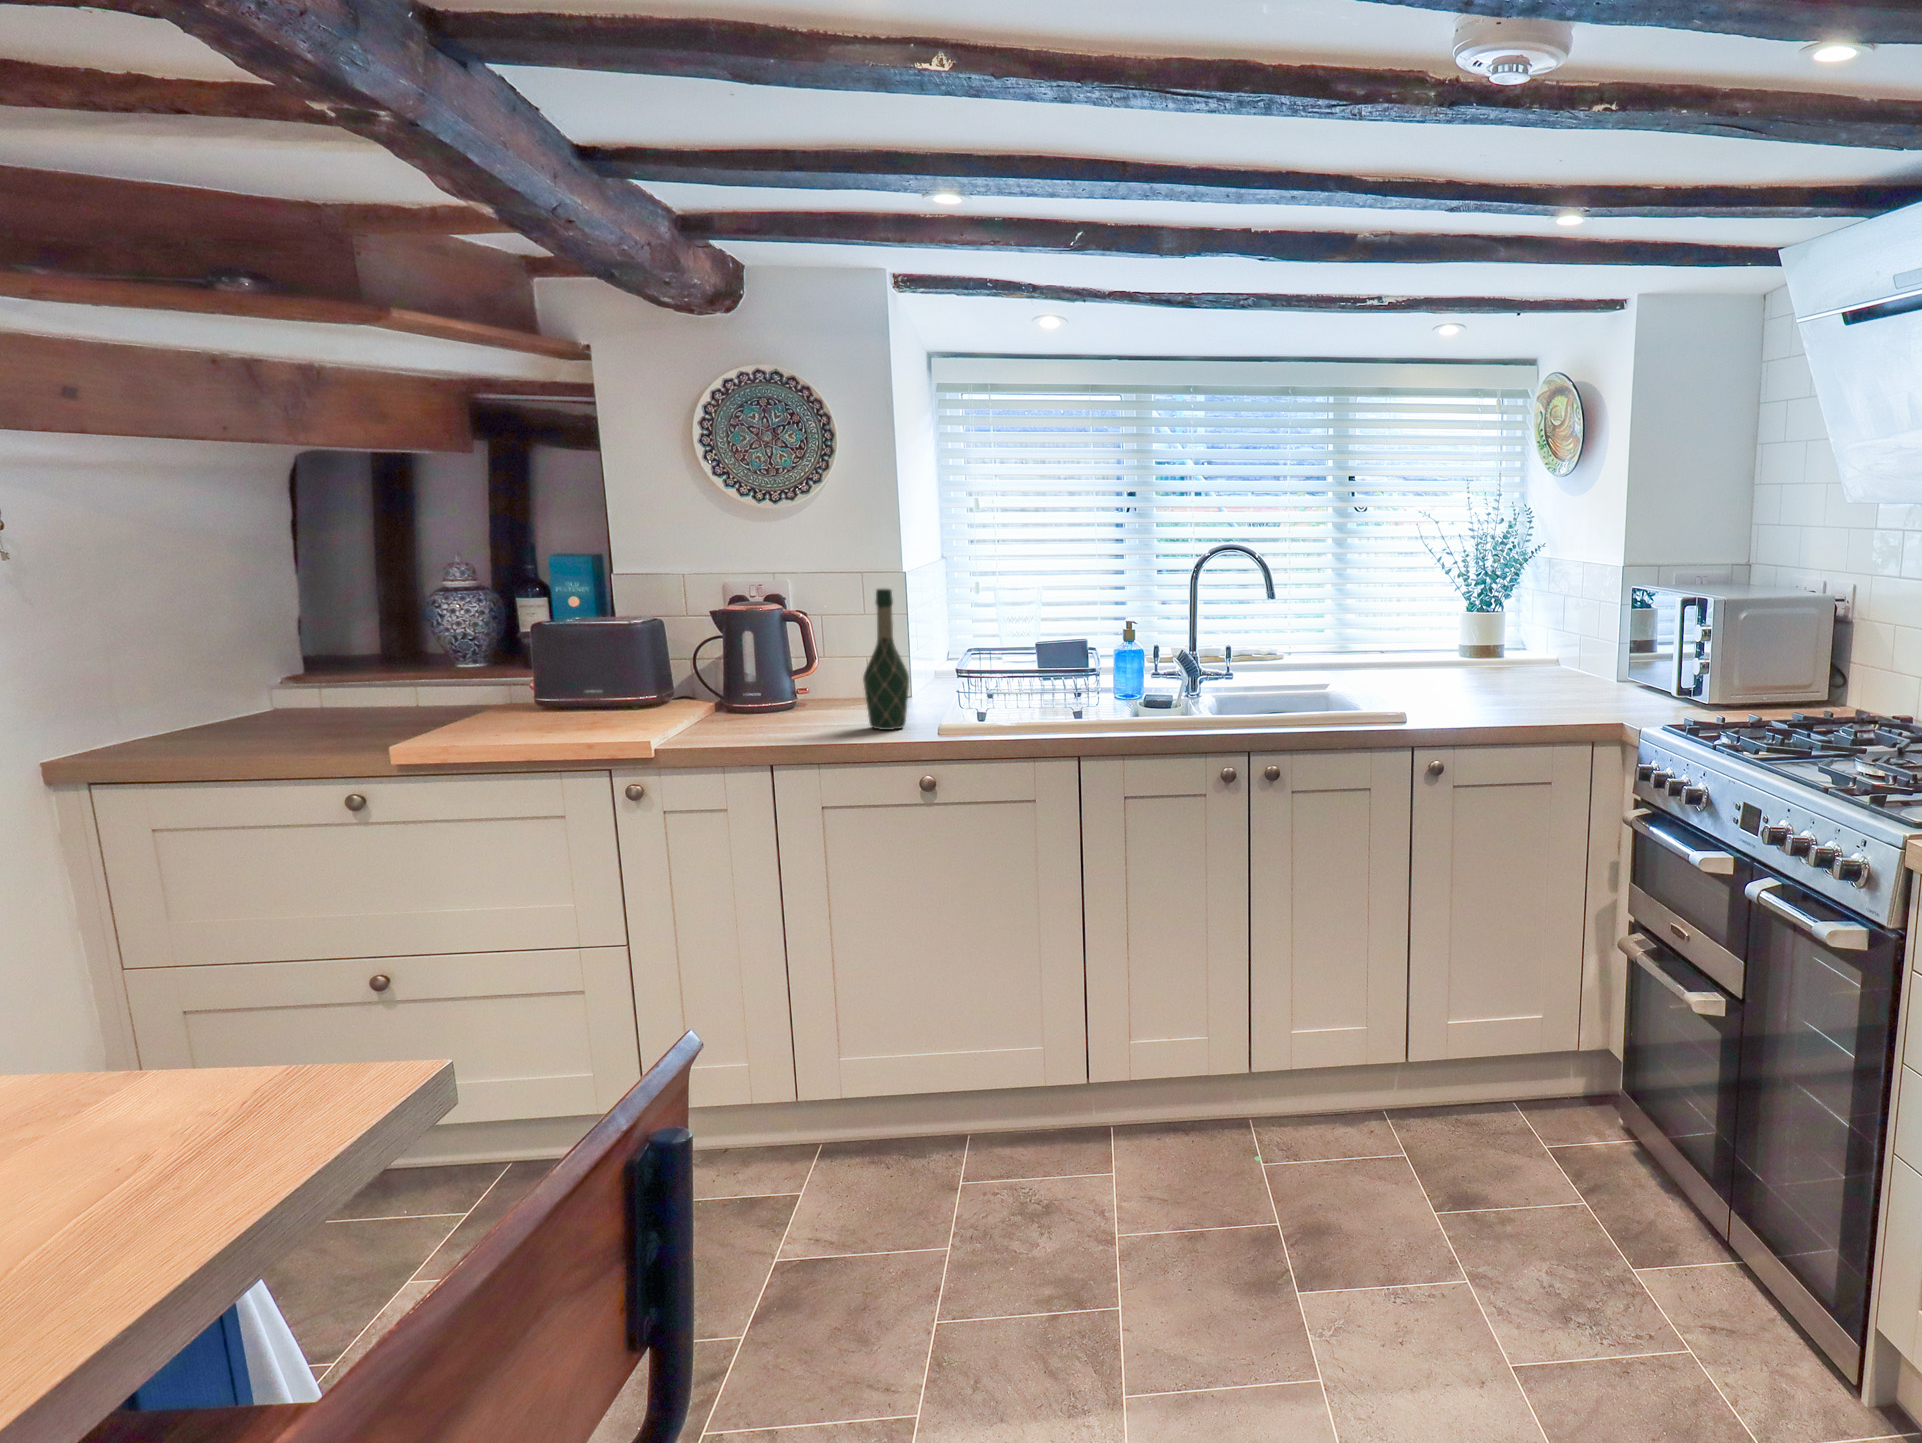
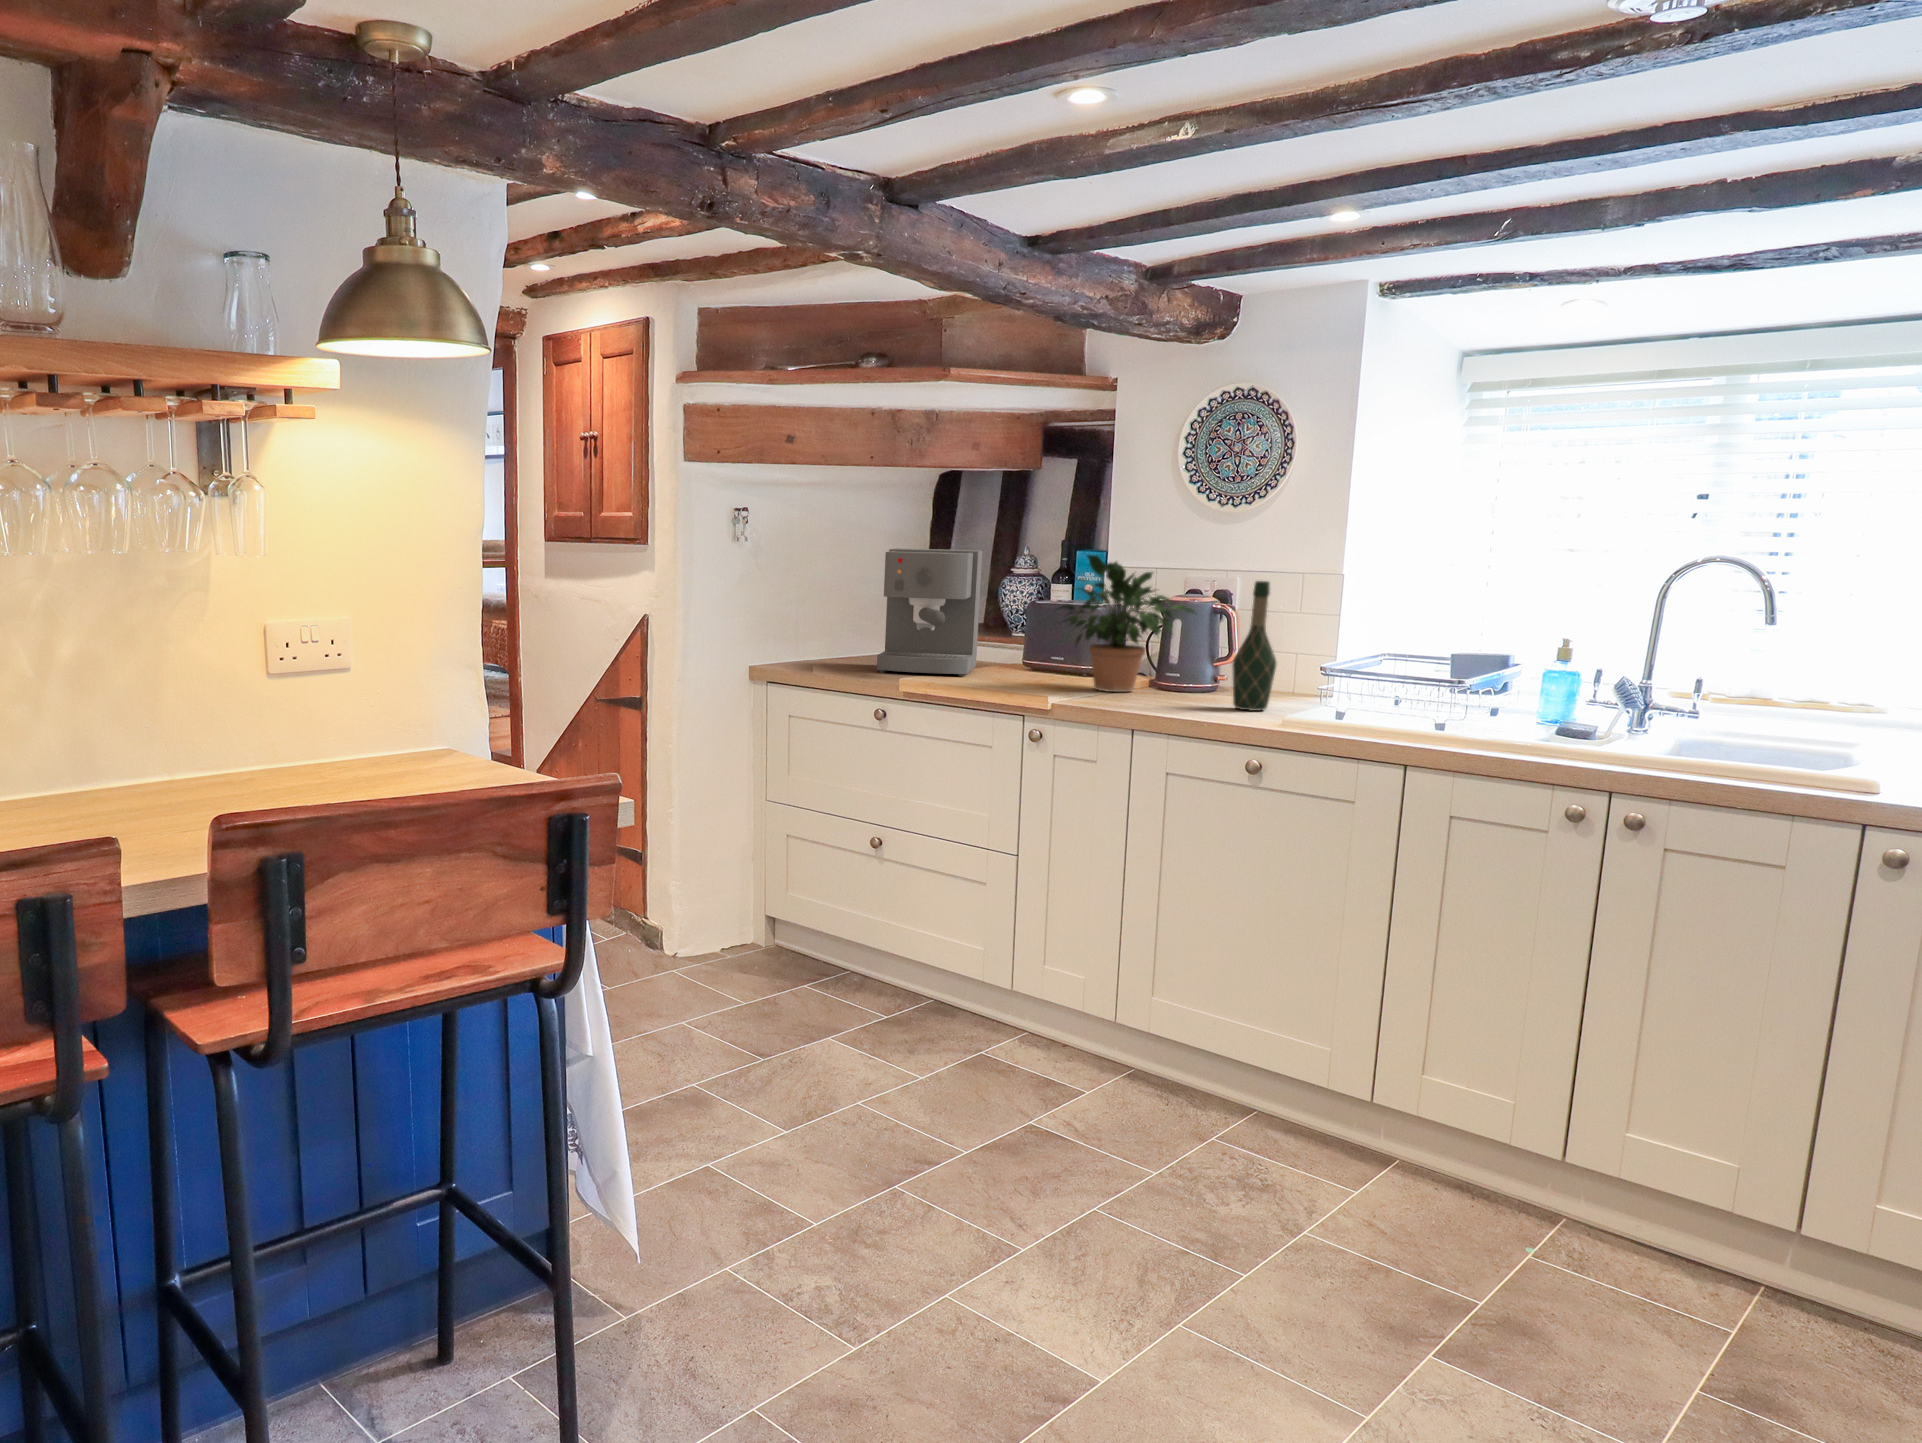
coffee maker: none [309,555,483,737] -> present [877,548,983,677]
potted plant: none [611,561,796,725] -> present [1058,555,1195,692]

